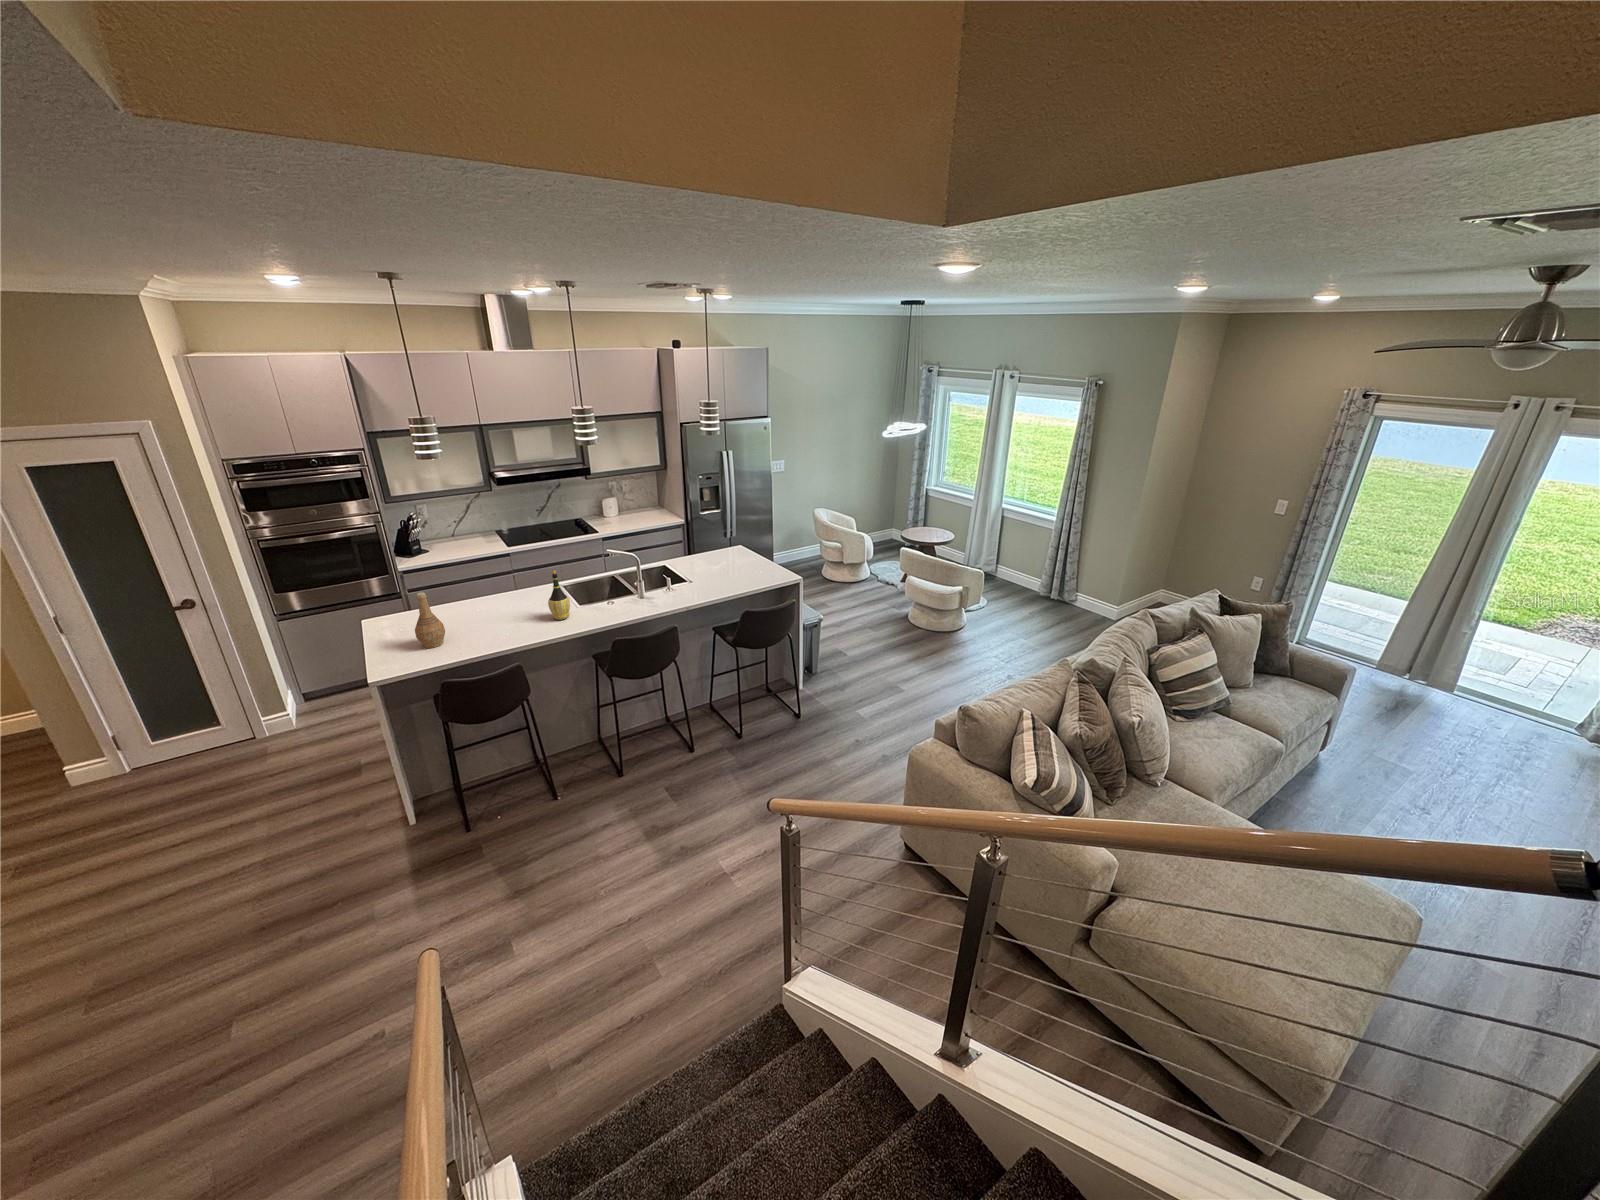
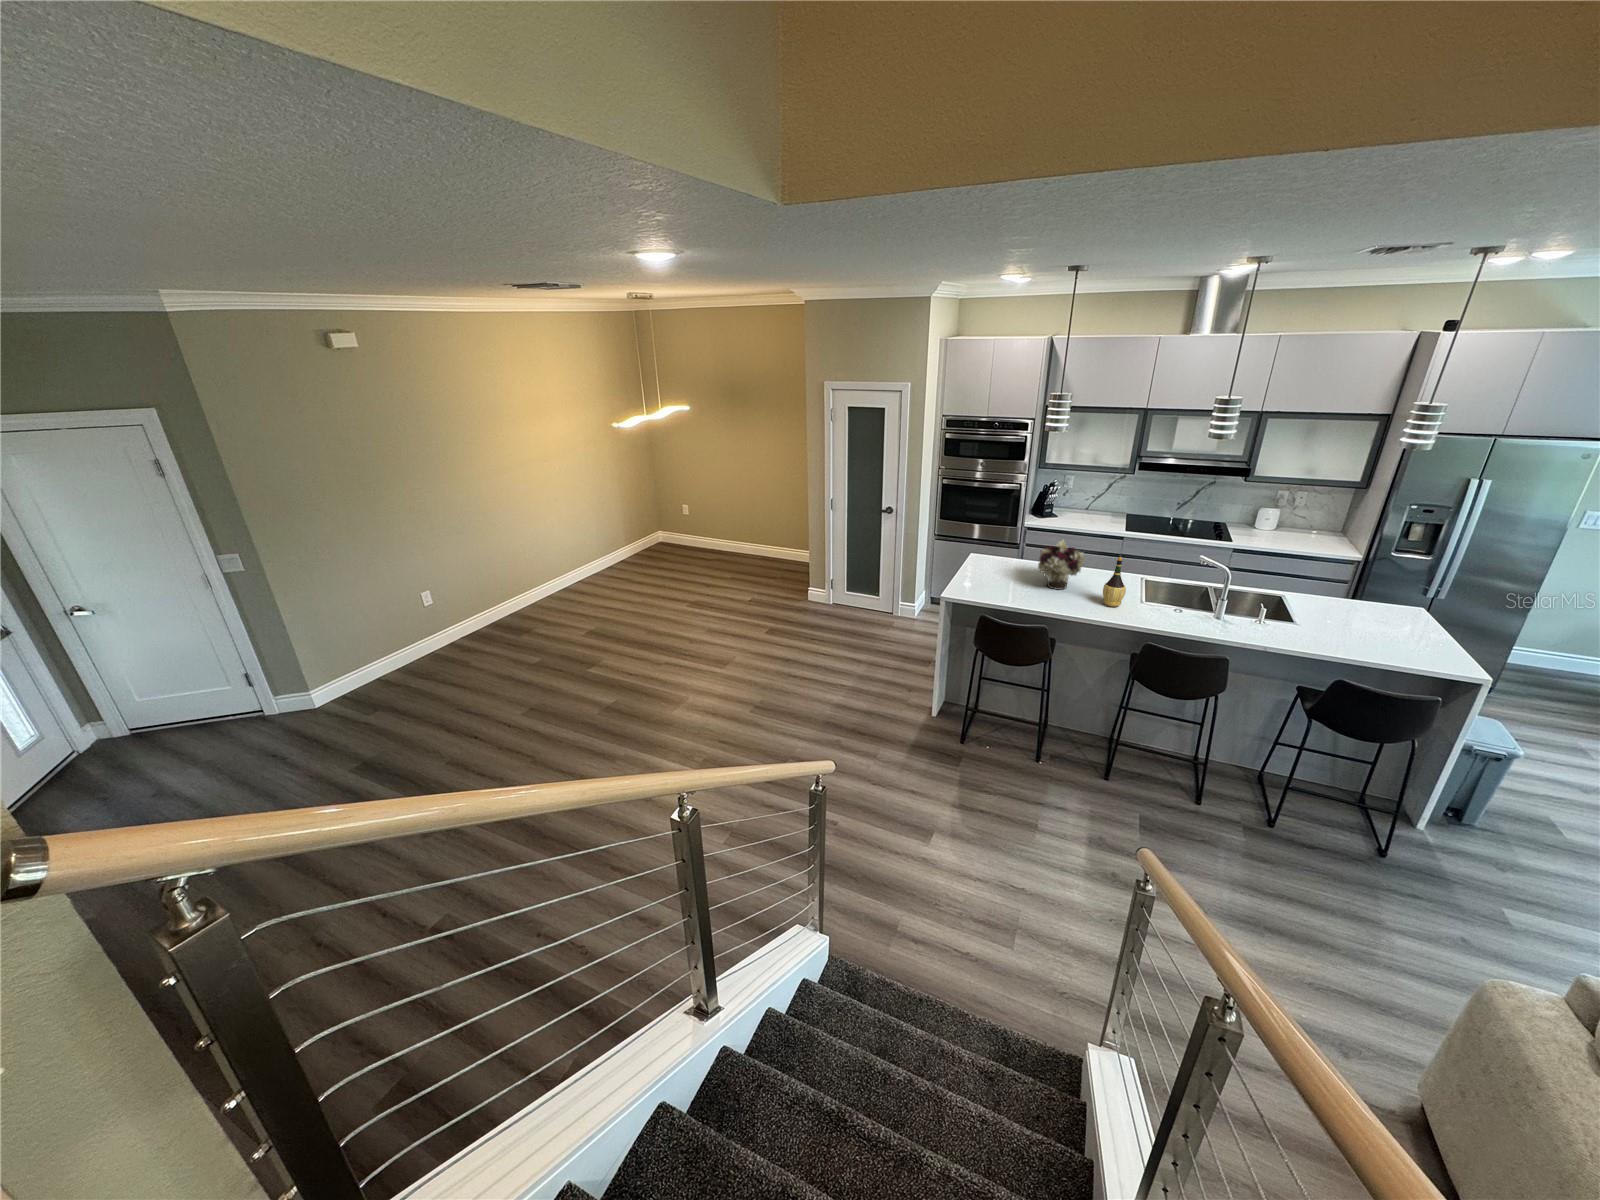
flower arrangement: none [463,570,518,624] -> present [1038,540,1085,590]
vase: present [415,592,445,648] -> none [986,541,1009,589]

